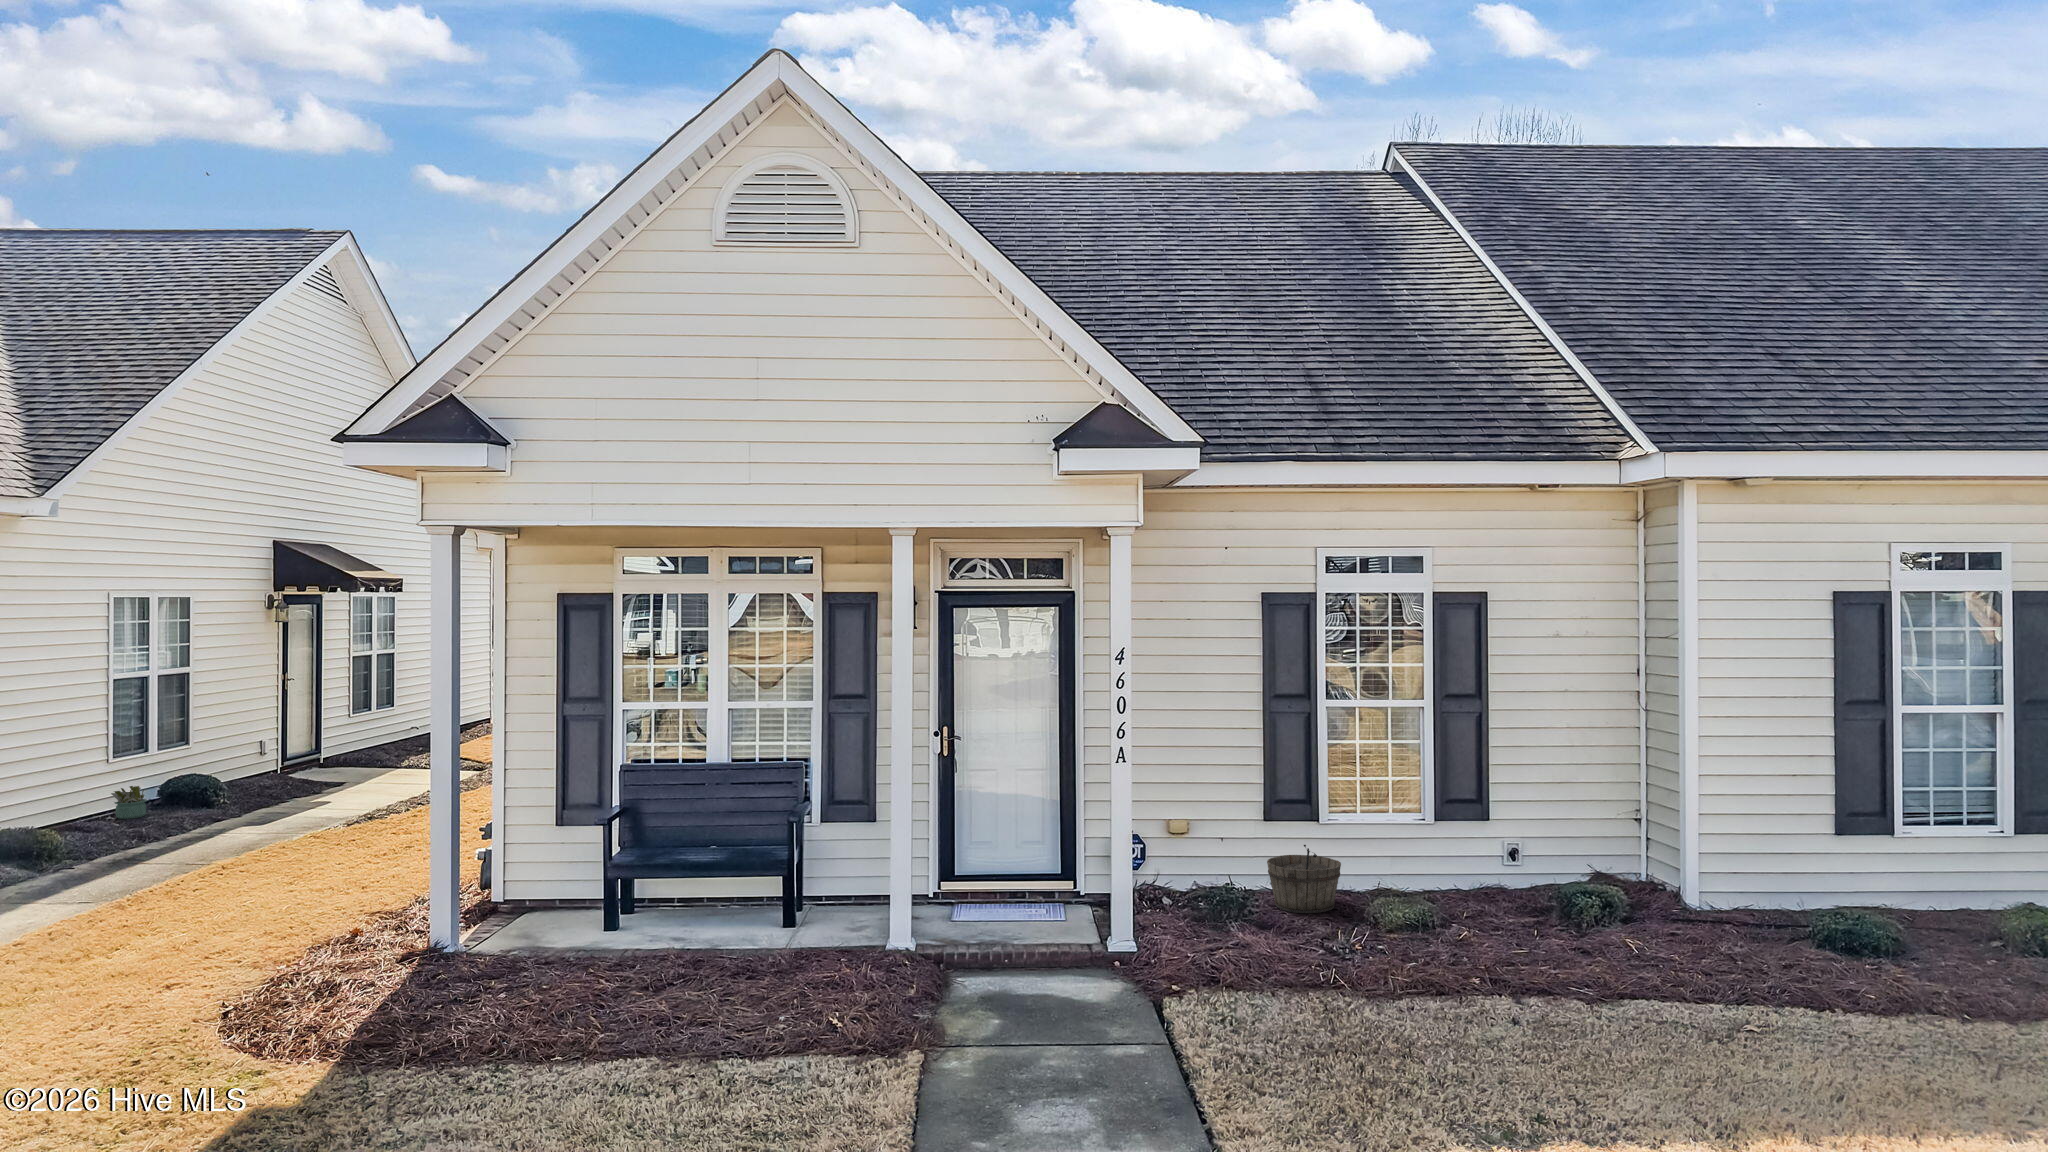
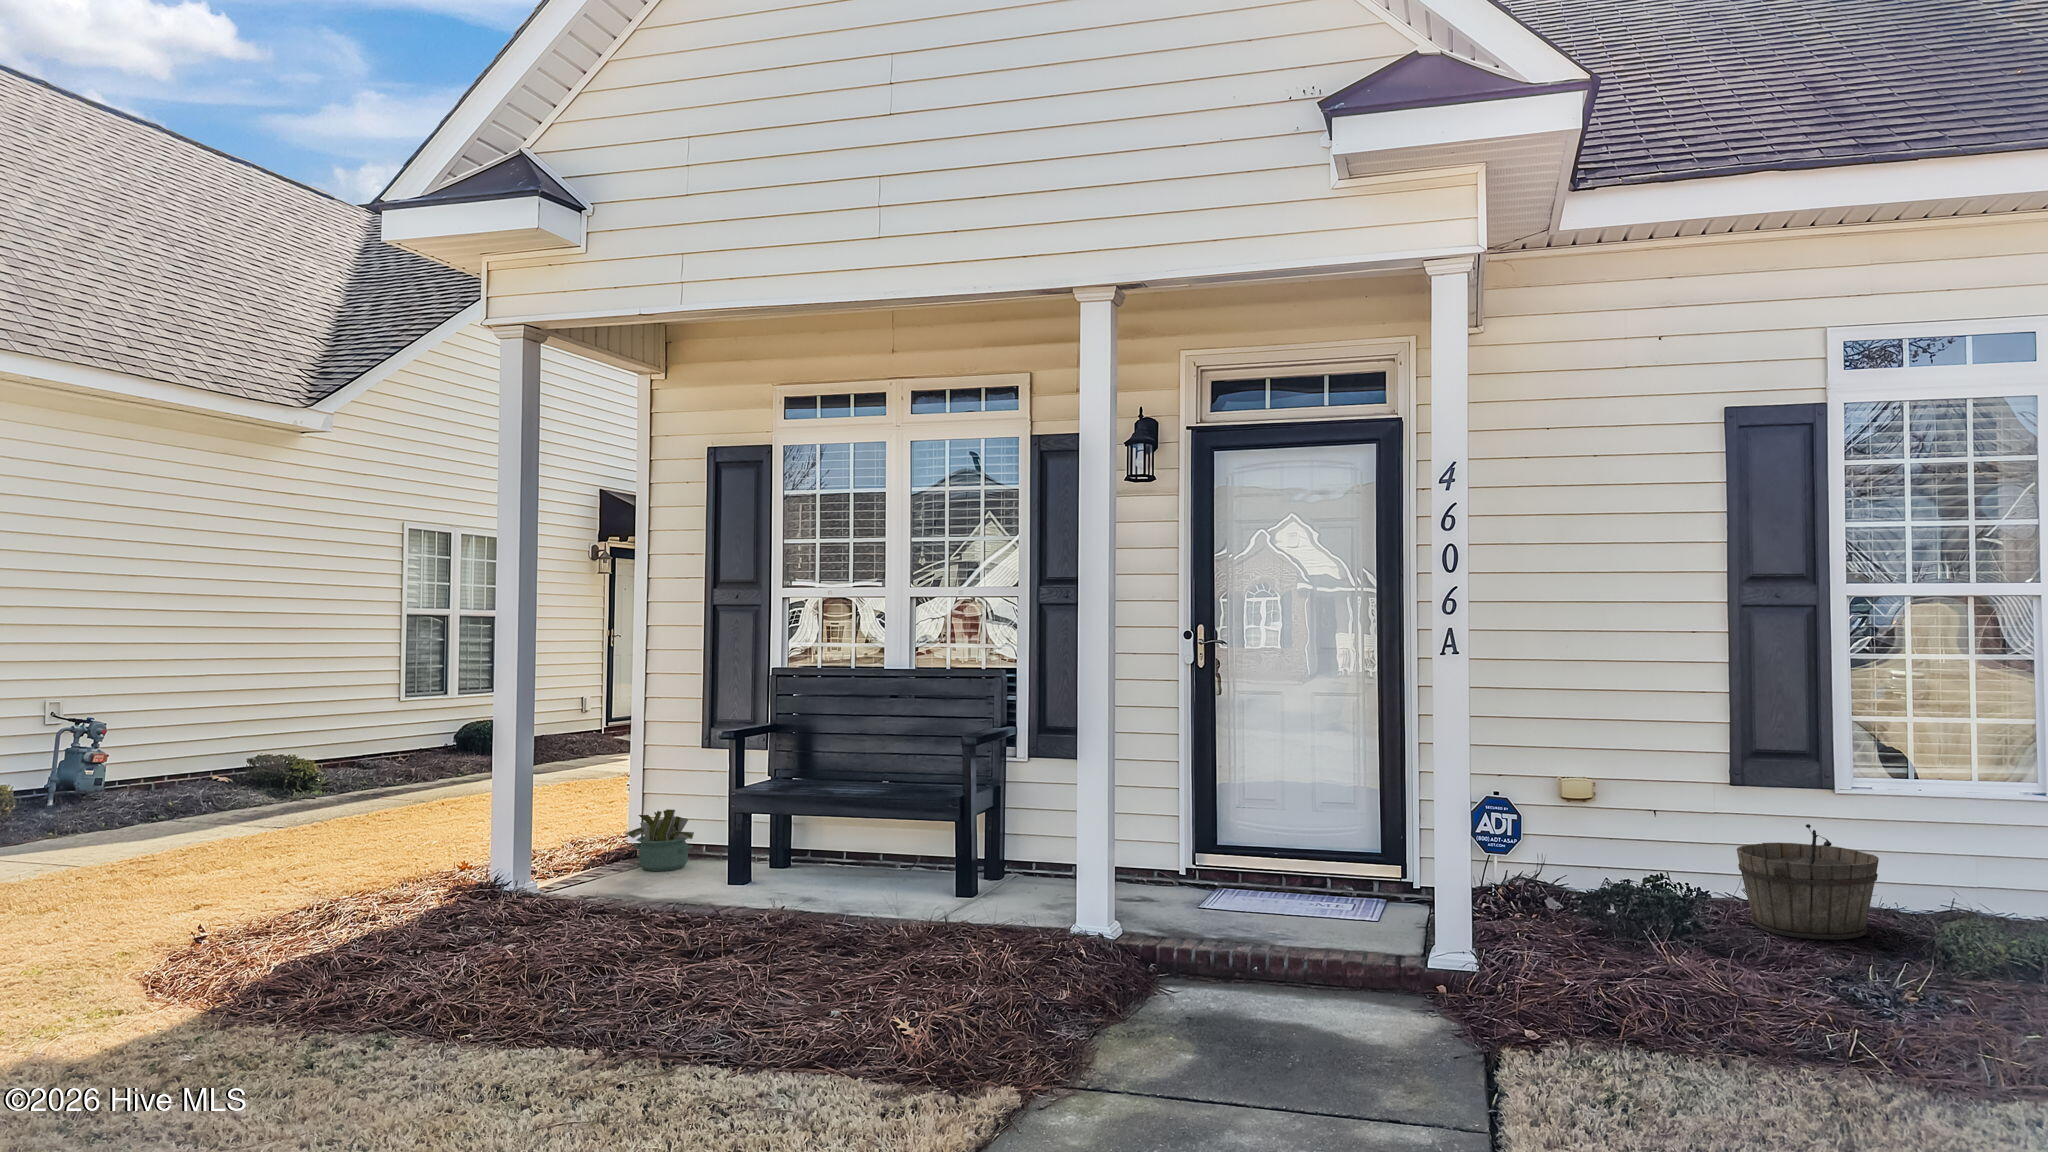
decorative plant: present [111,786,147,819] -> present [625,809,694,871]

